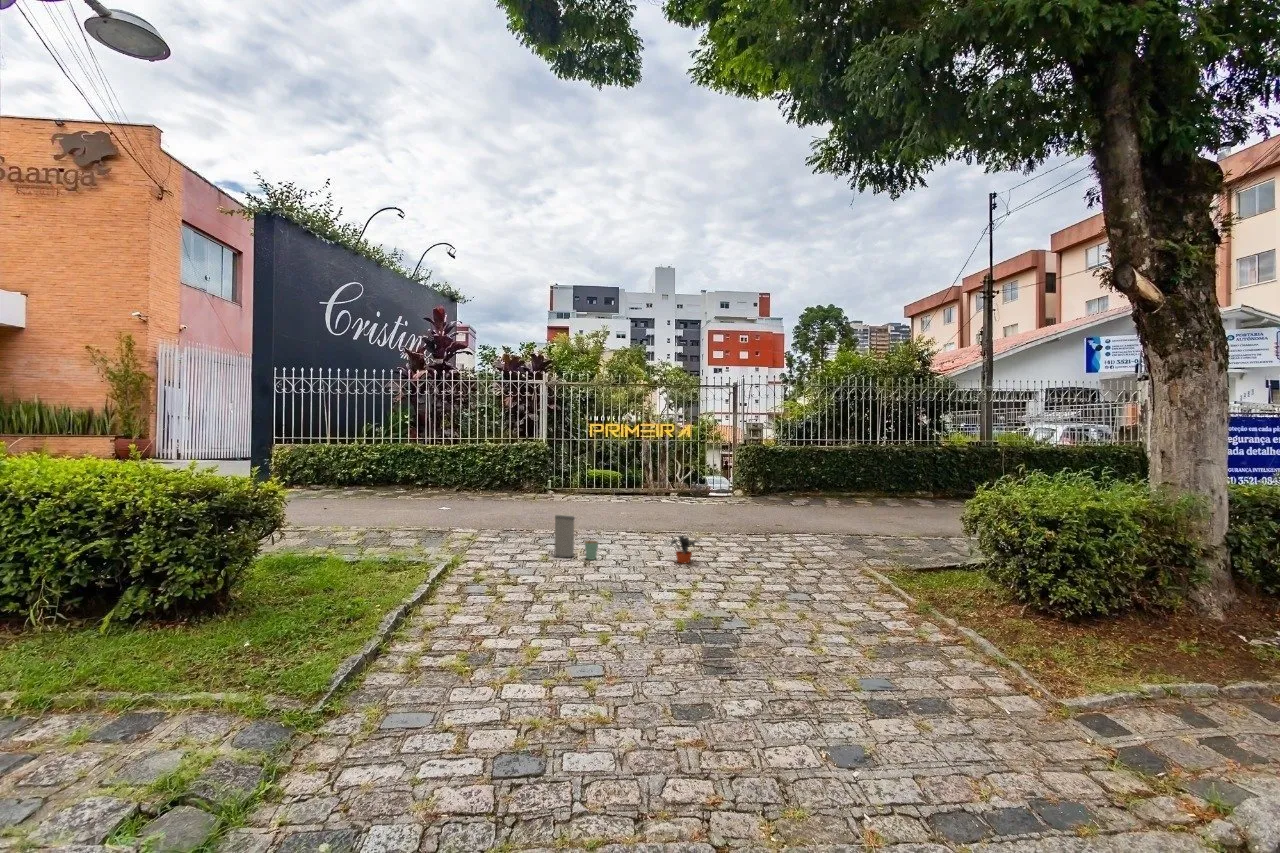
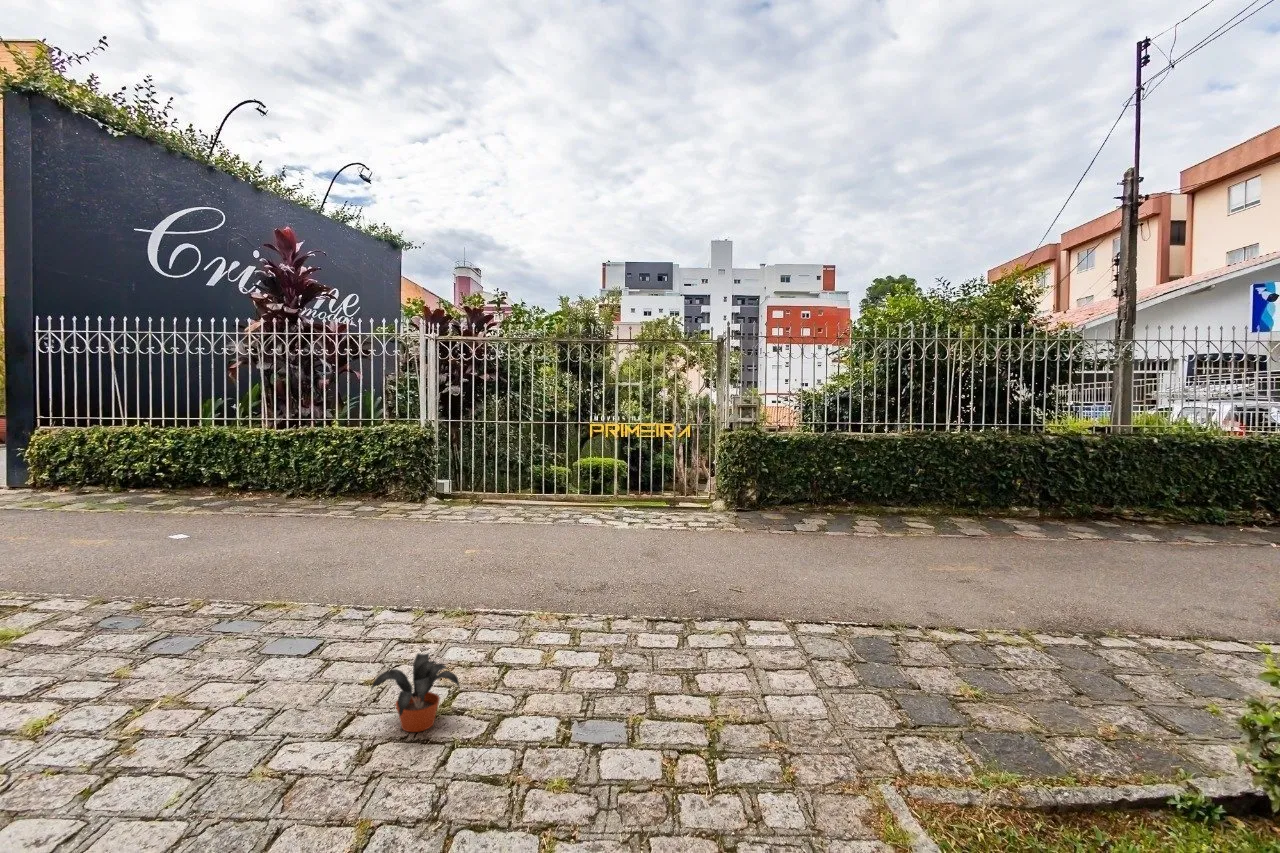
trash can: present [554,515,598,560] -> none [126,593,224,710]

